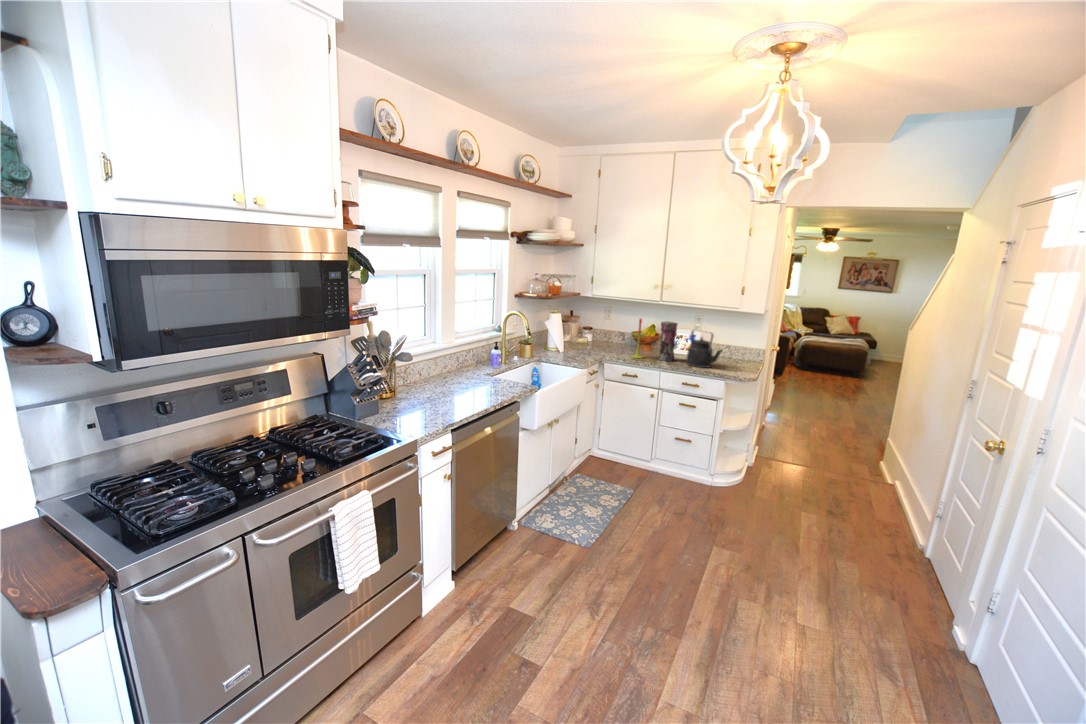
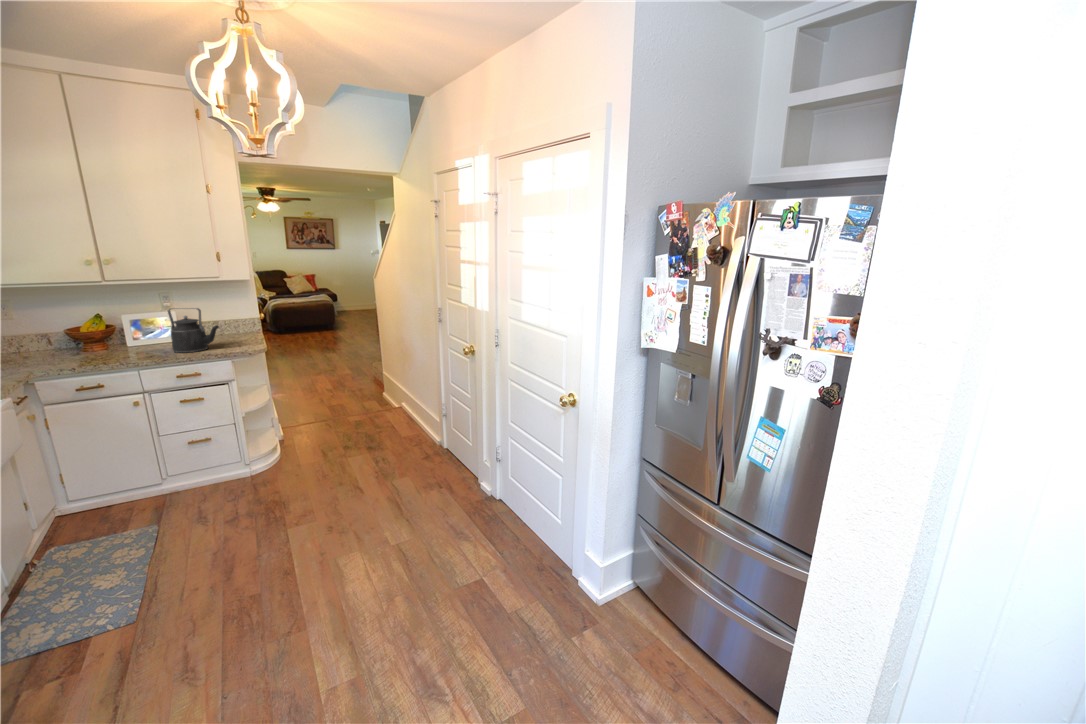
candle: present [631,319,647,358] -> none [66,305,104,362]
vase: present [659,321,678,361] -> none [117,303,154,356]

